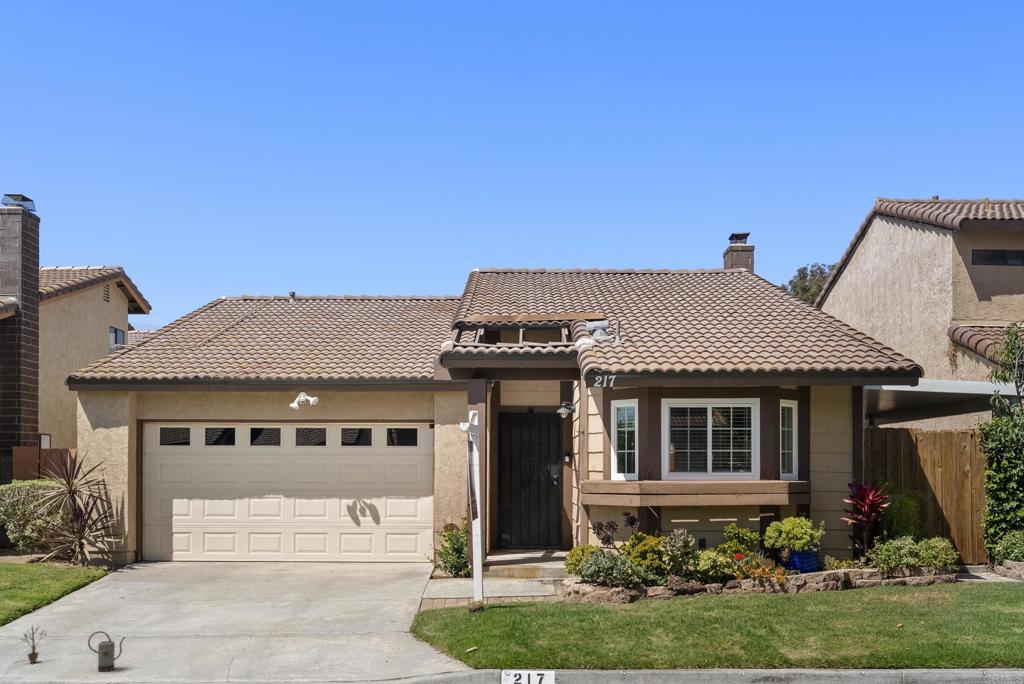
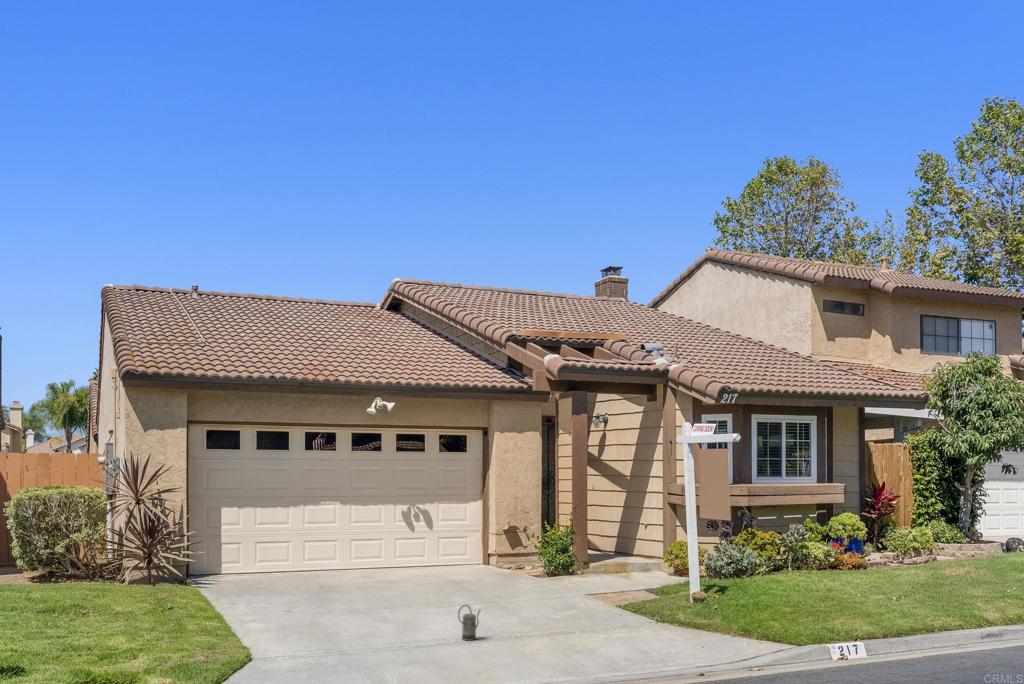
decorative plant: present [16,626,43,663] -> none [370,605,391,642]

